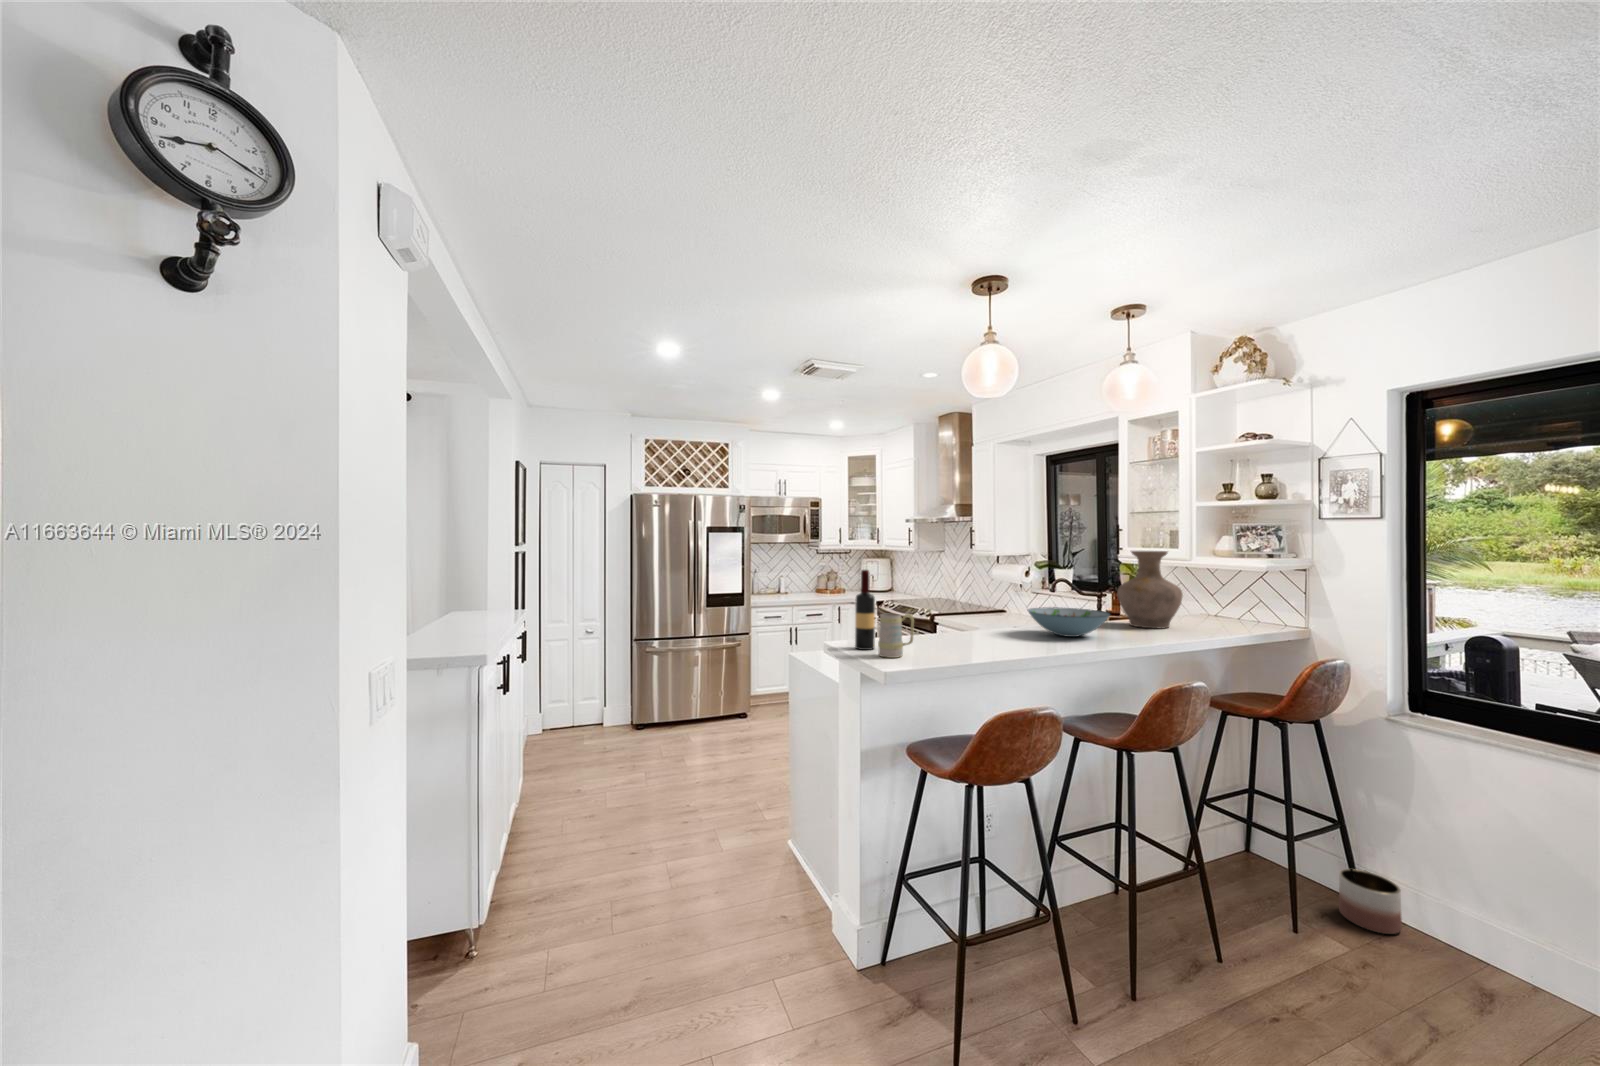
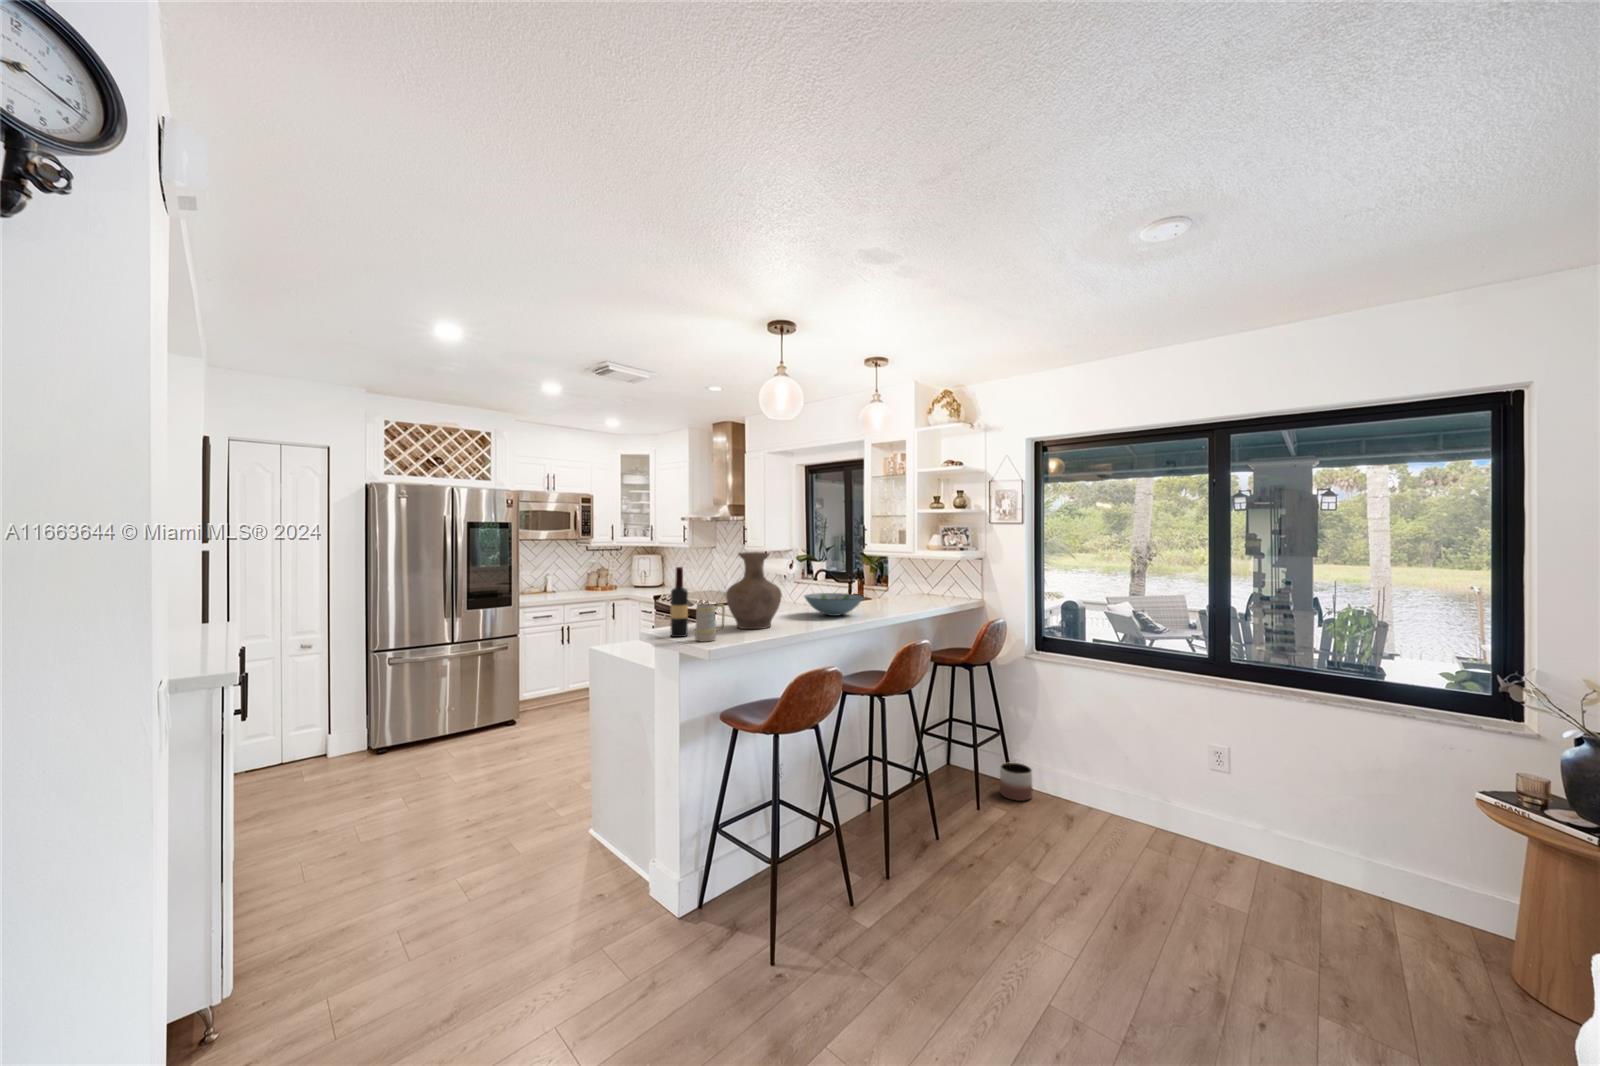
vase: present [1117,551,1183,629] -> present [726,552,782,629]

